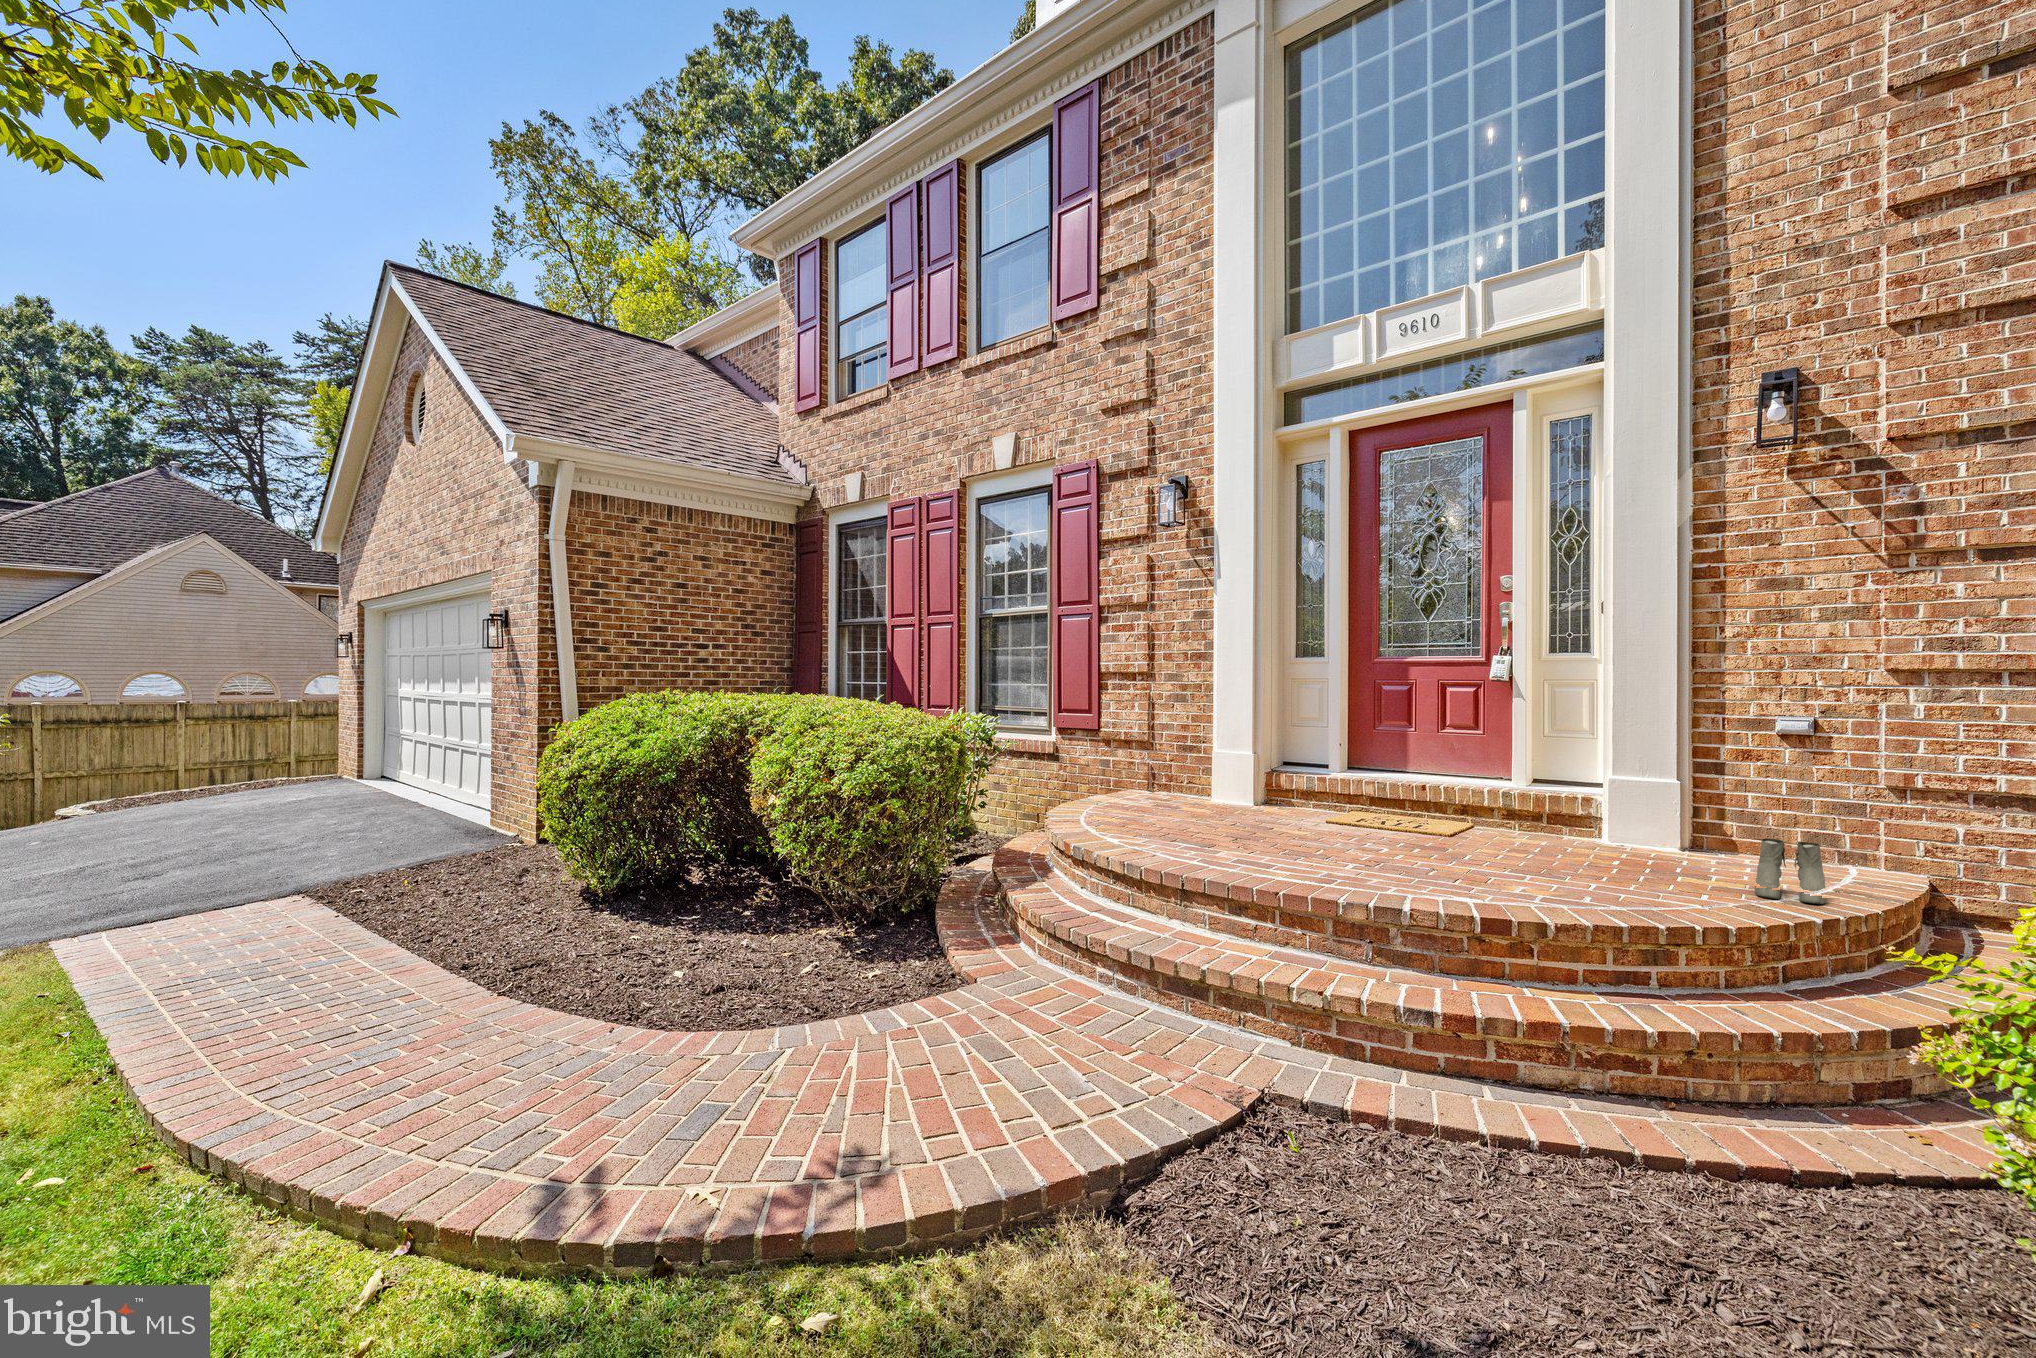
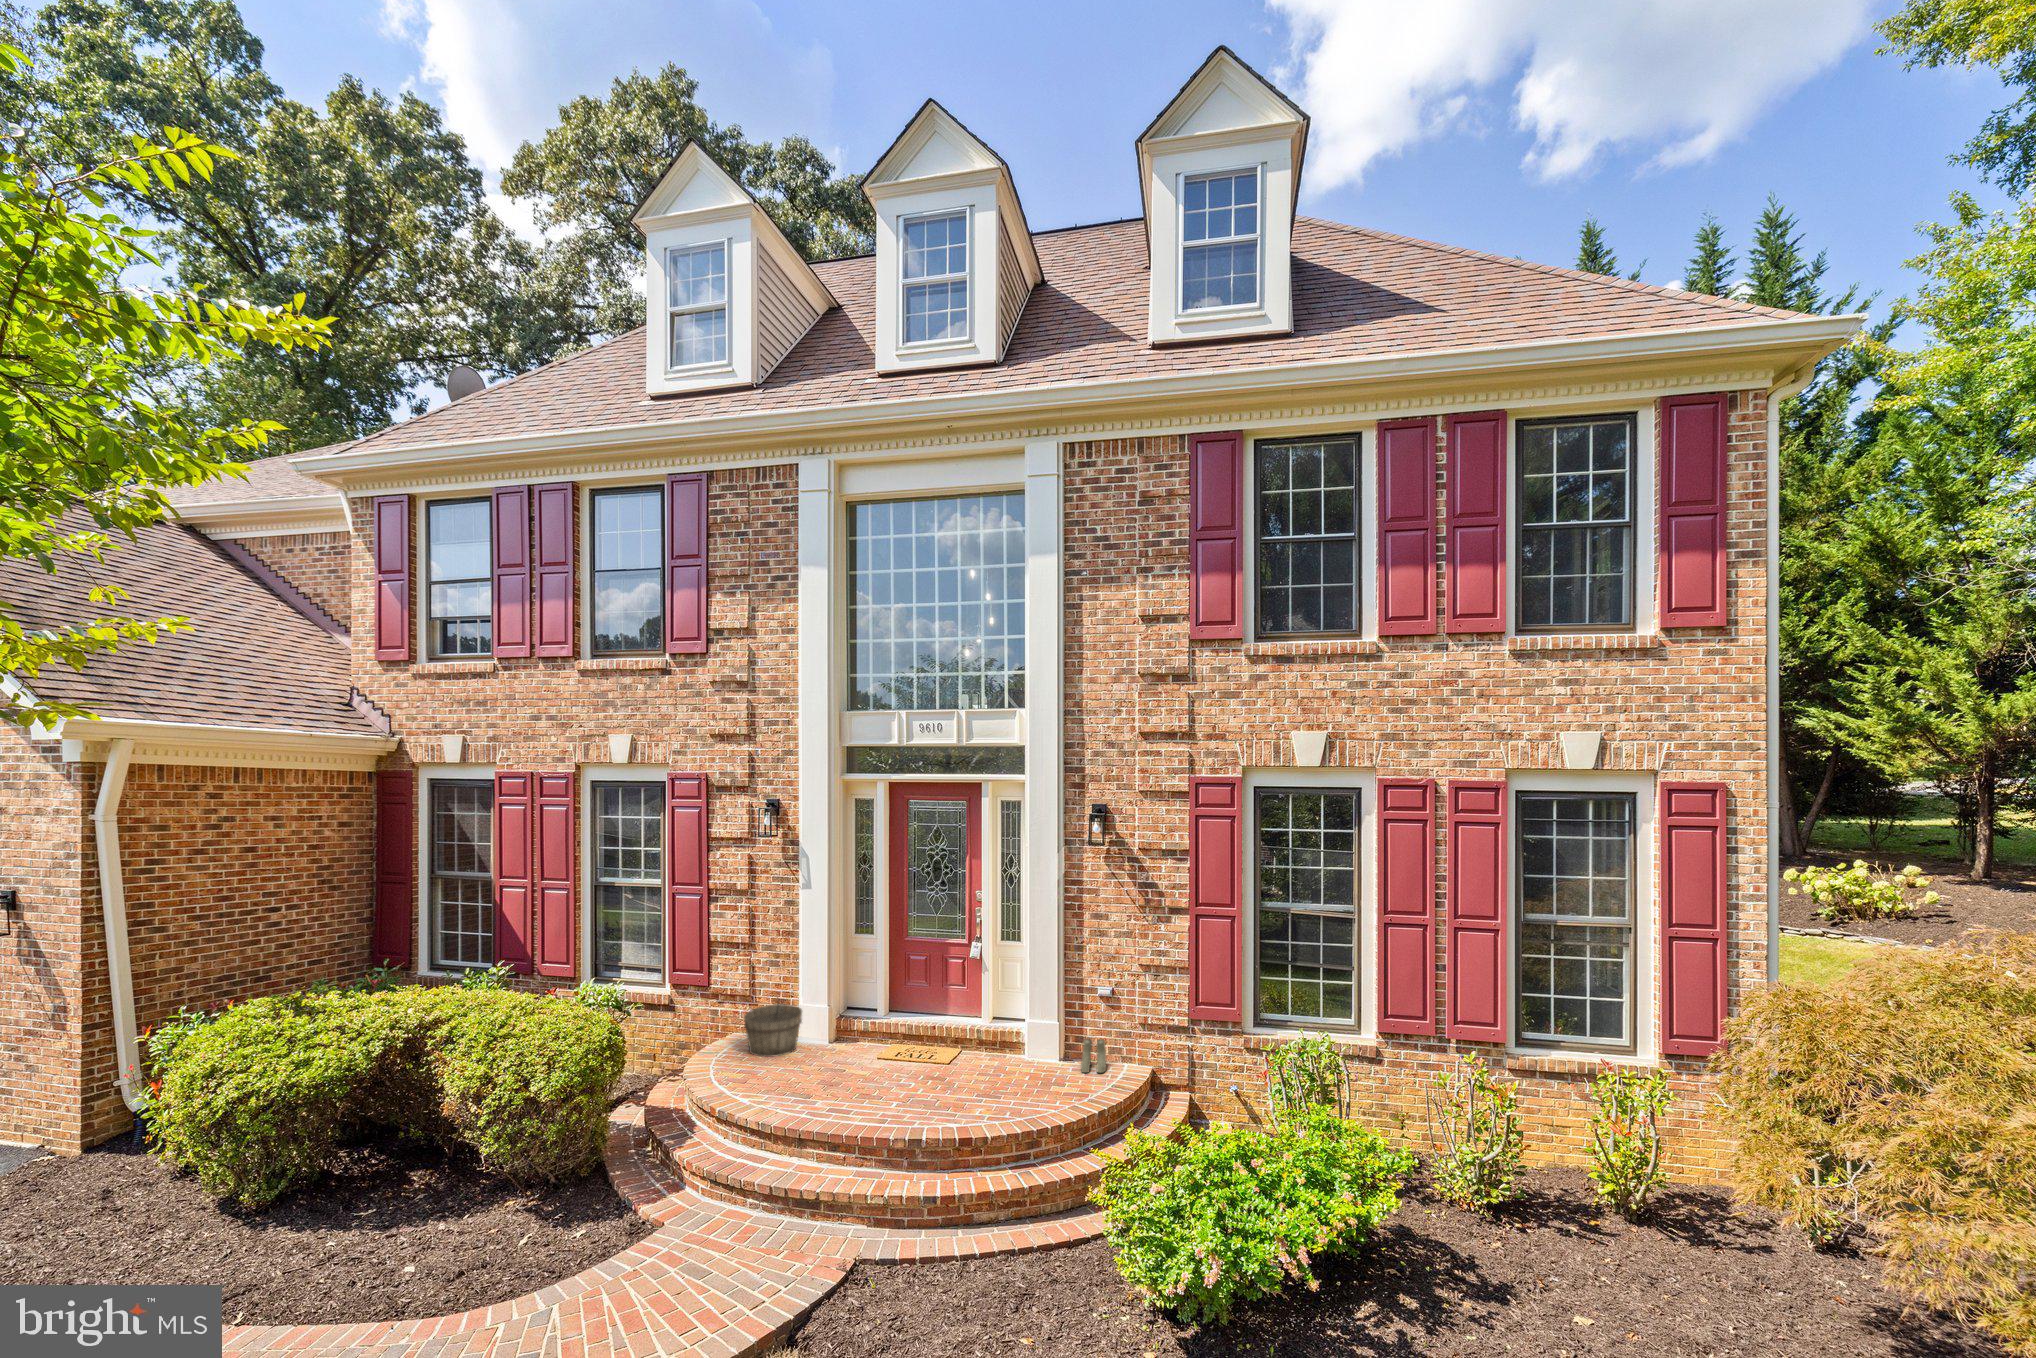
wooden bucket: none [1133,744,1215,816] -> present [744,1004,802,1057]

